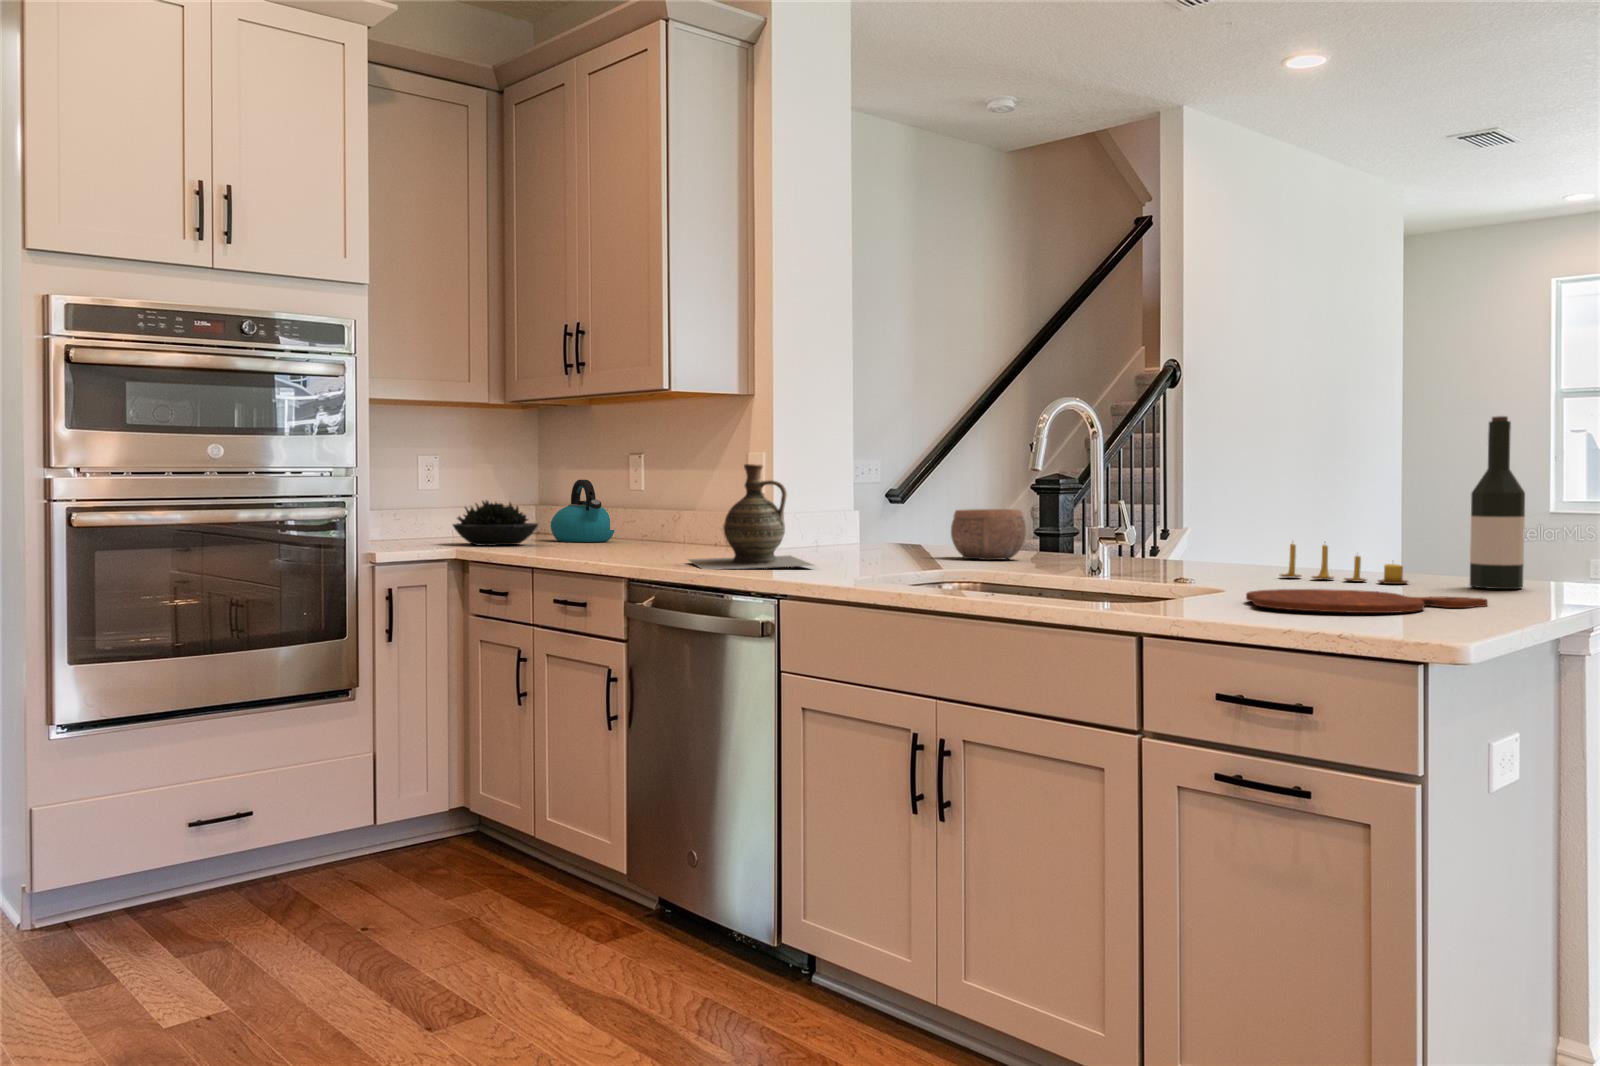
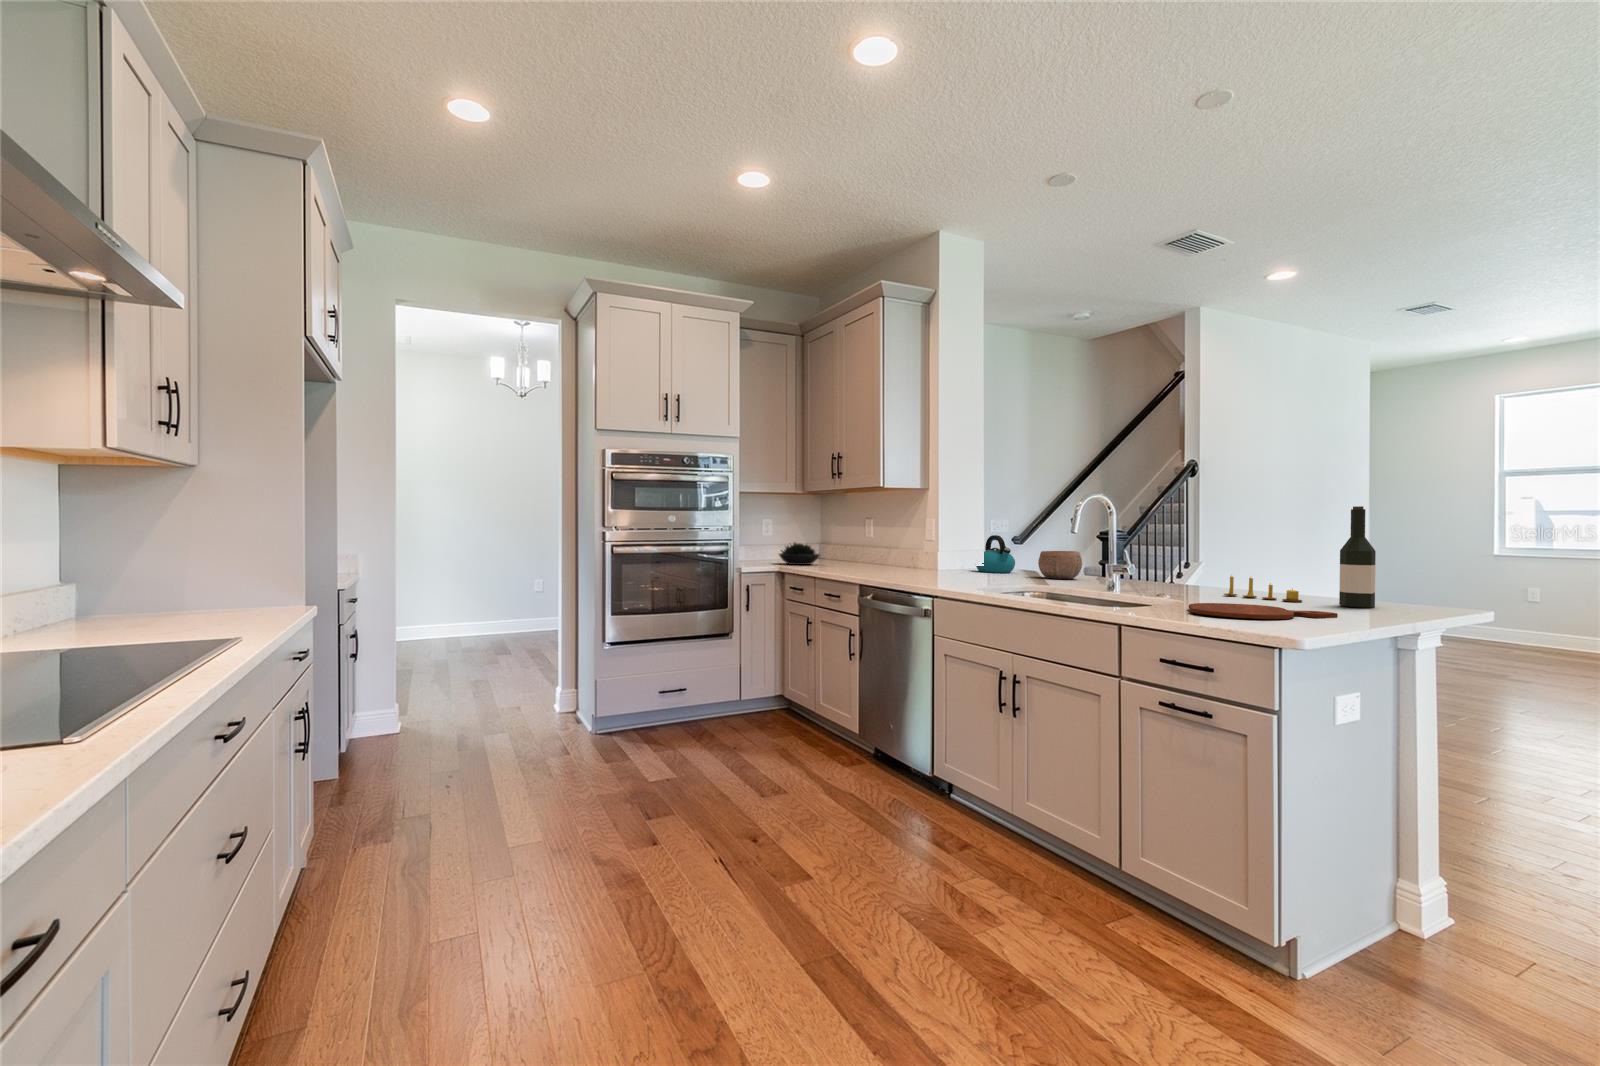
ceramic jug: present [688,464,813,570] -> none [891,527,957,582]
kettle: present [551,480,615,542] -> present [976,535,1015,573]

